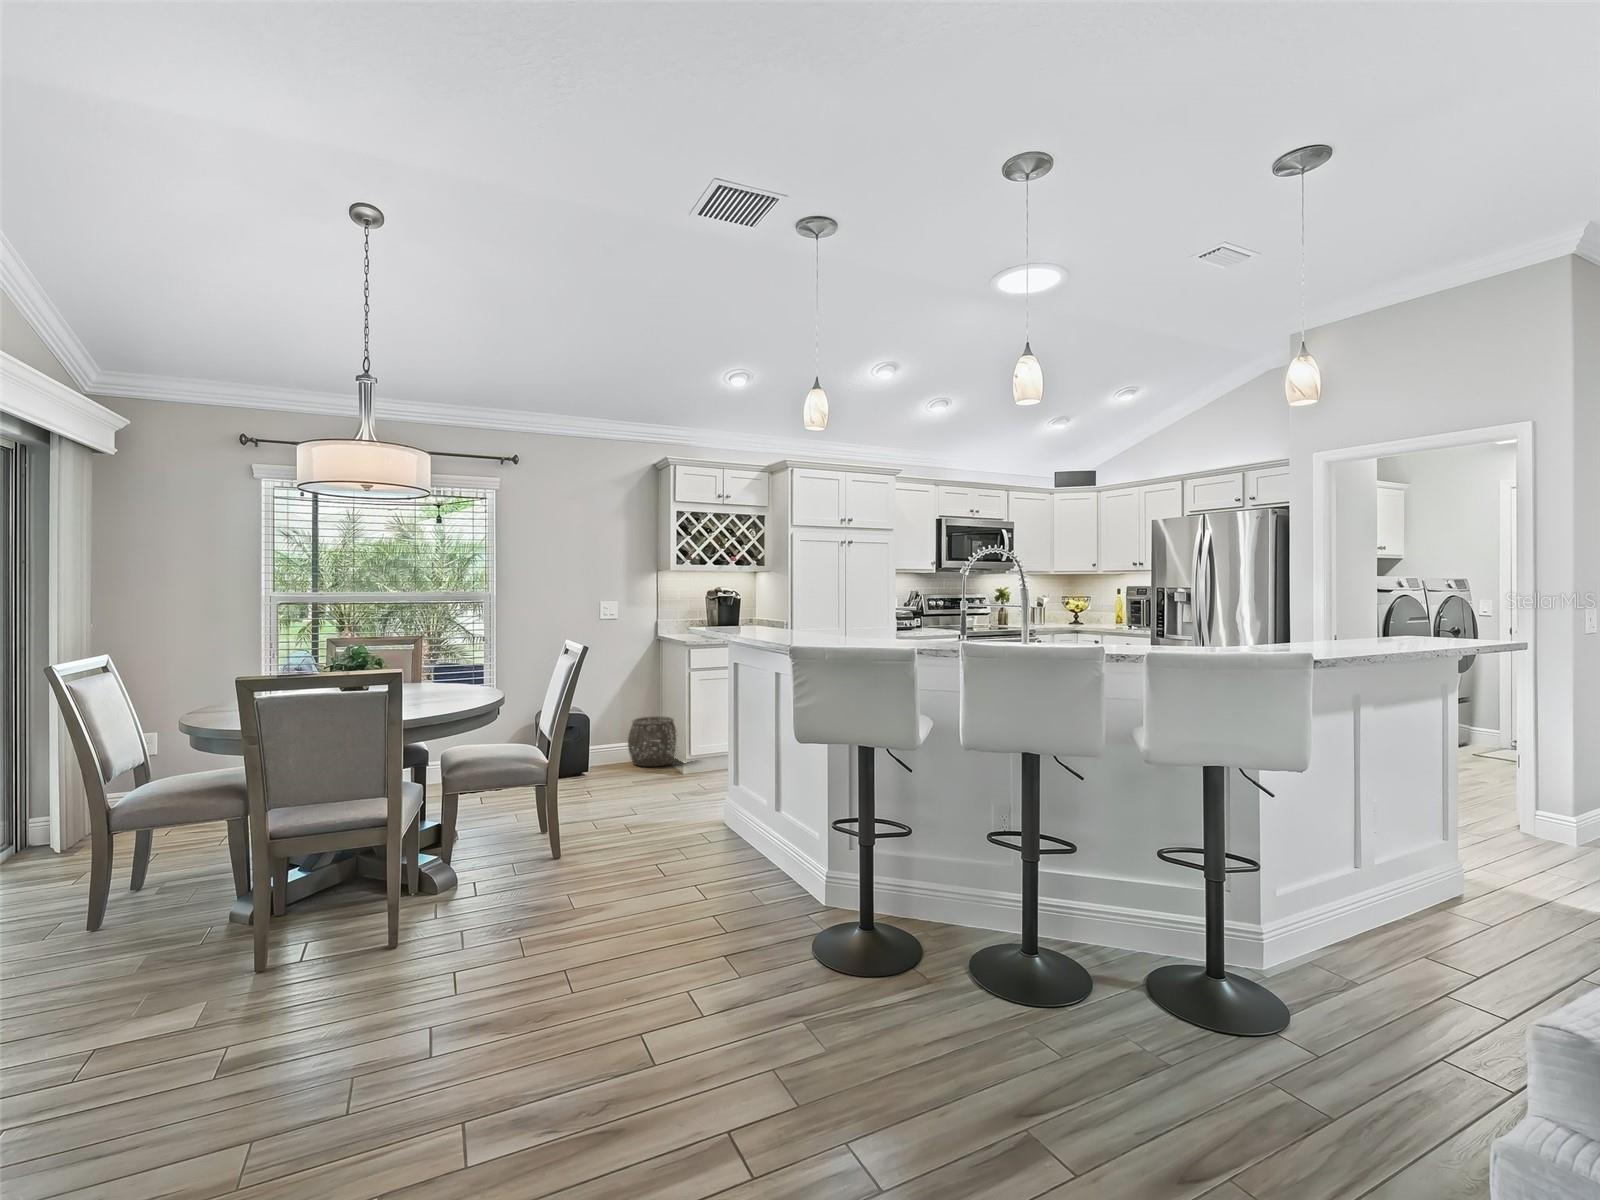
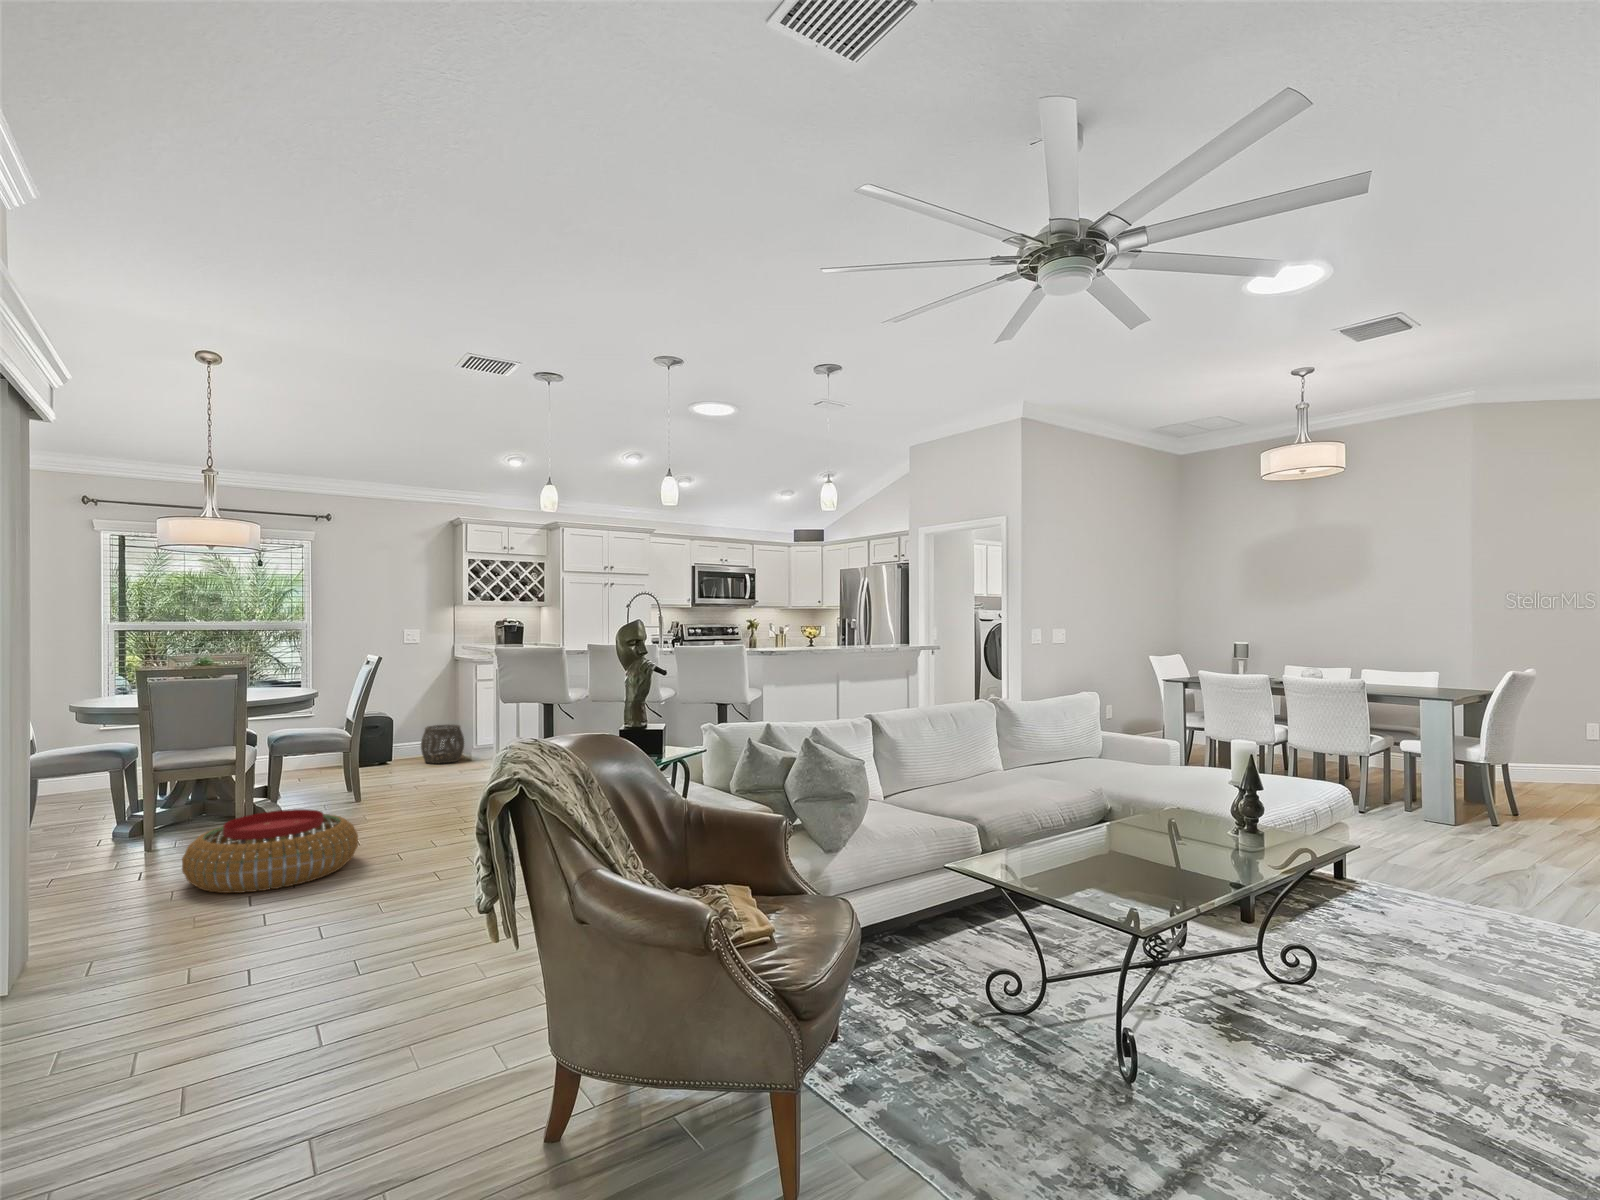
pouf: none [318,897,593,1082] -> present [182,809,358,893]

